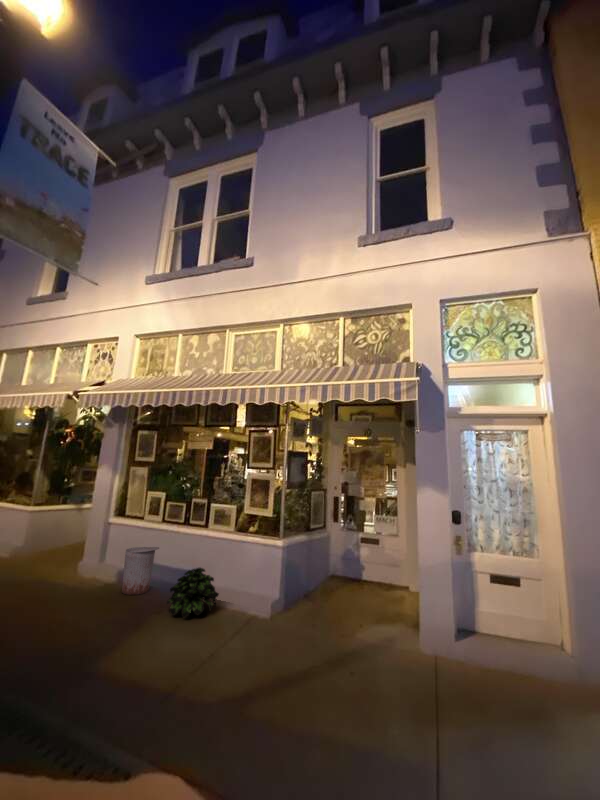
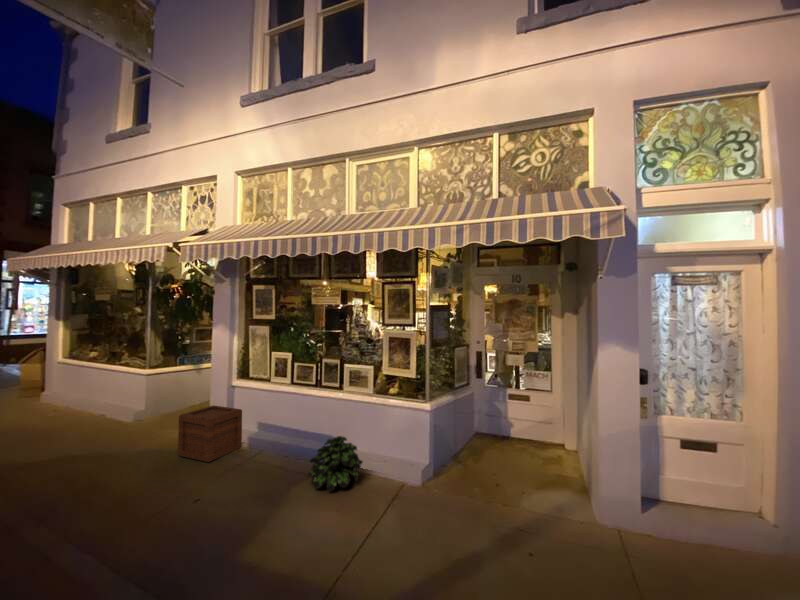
wooden crate: none [49,540,115,592] -> present [178,405,242,462]
trash can: present [122,547,159,595] -> none [255,412,291,463]

